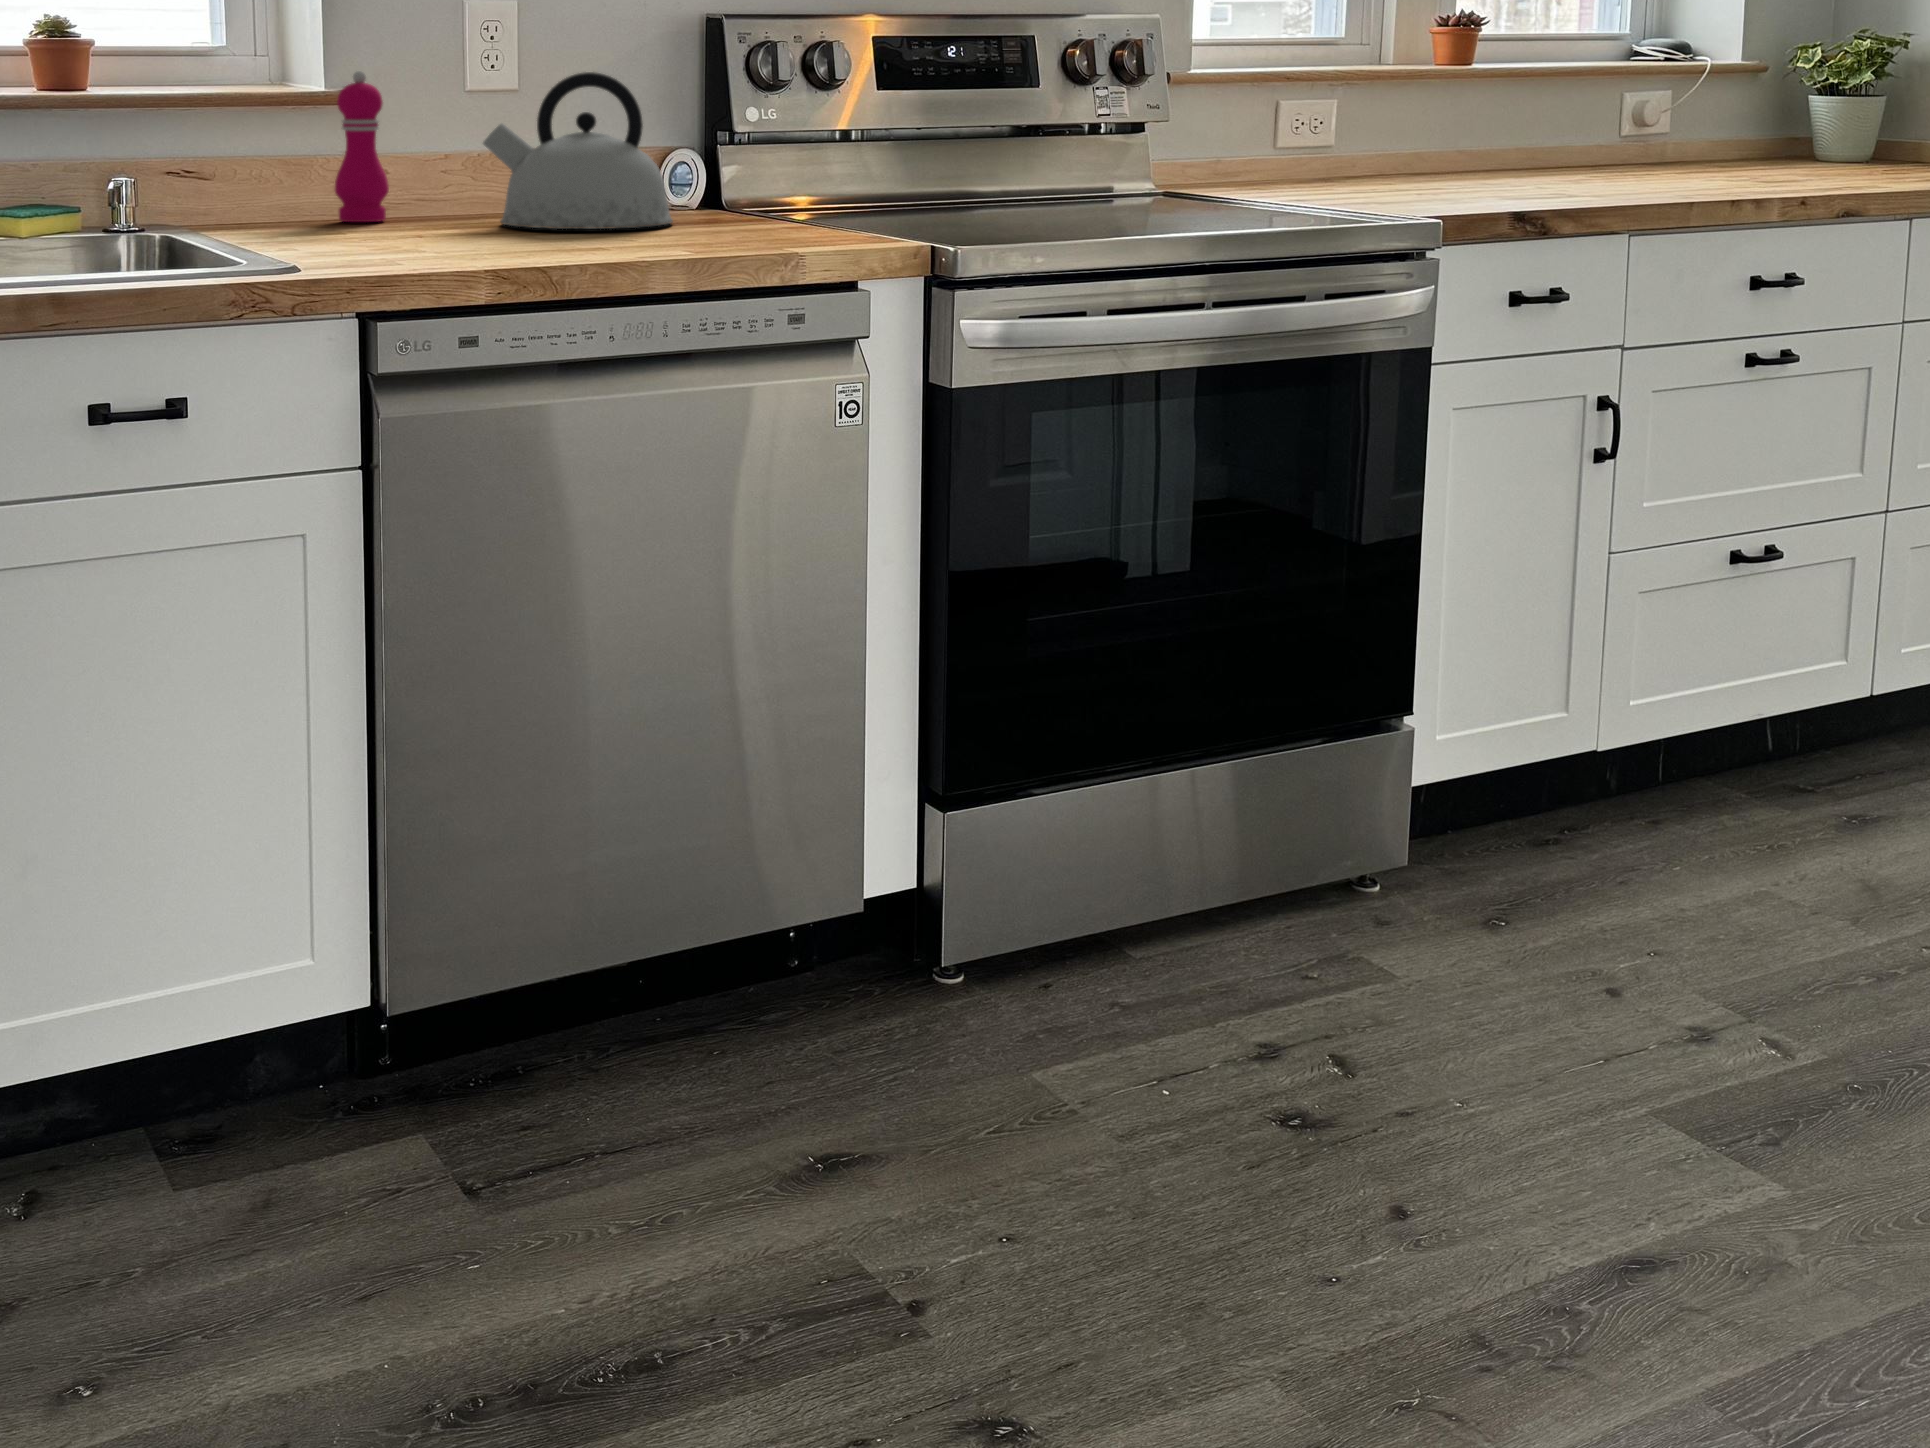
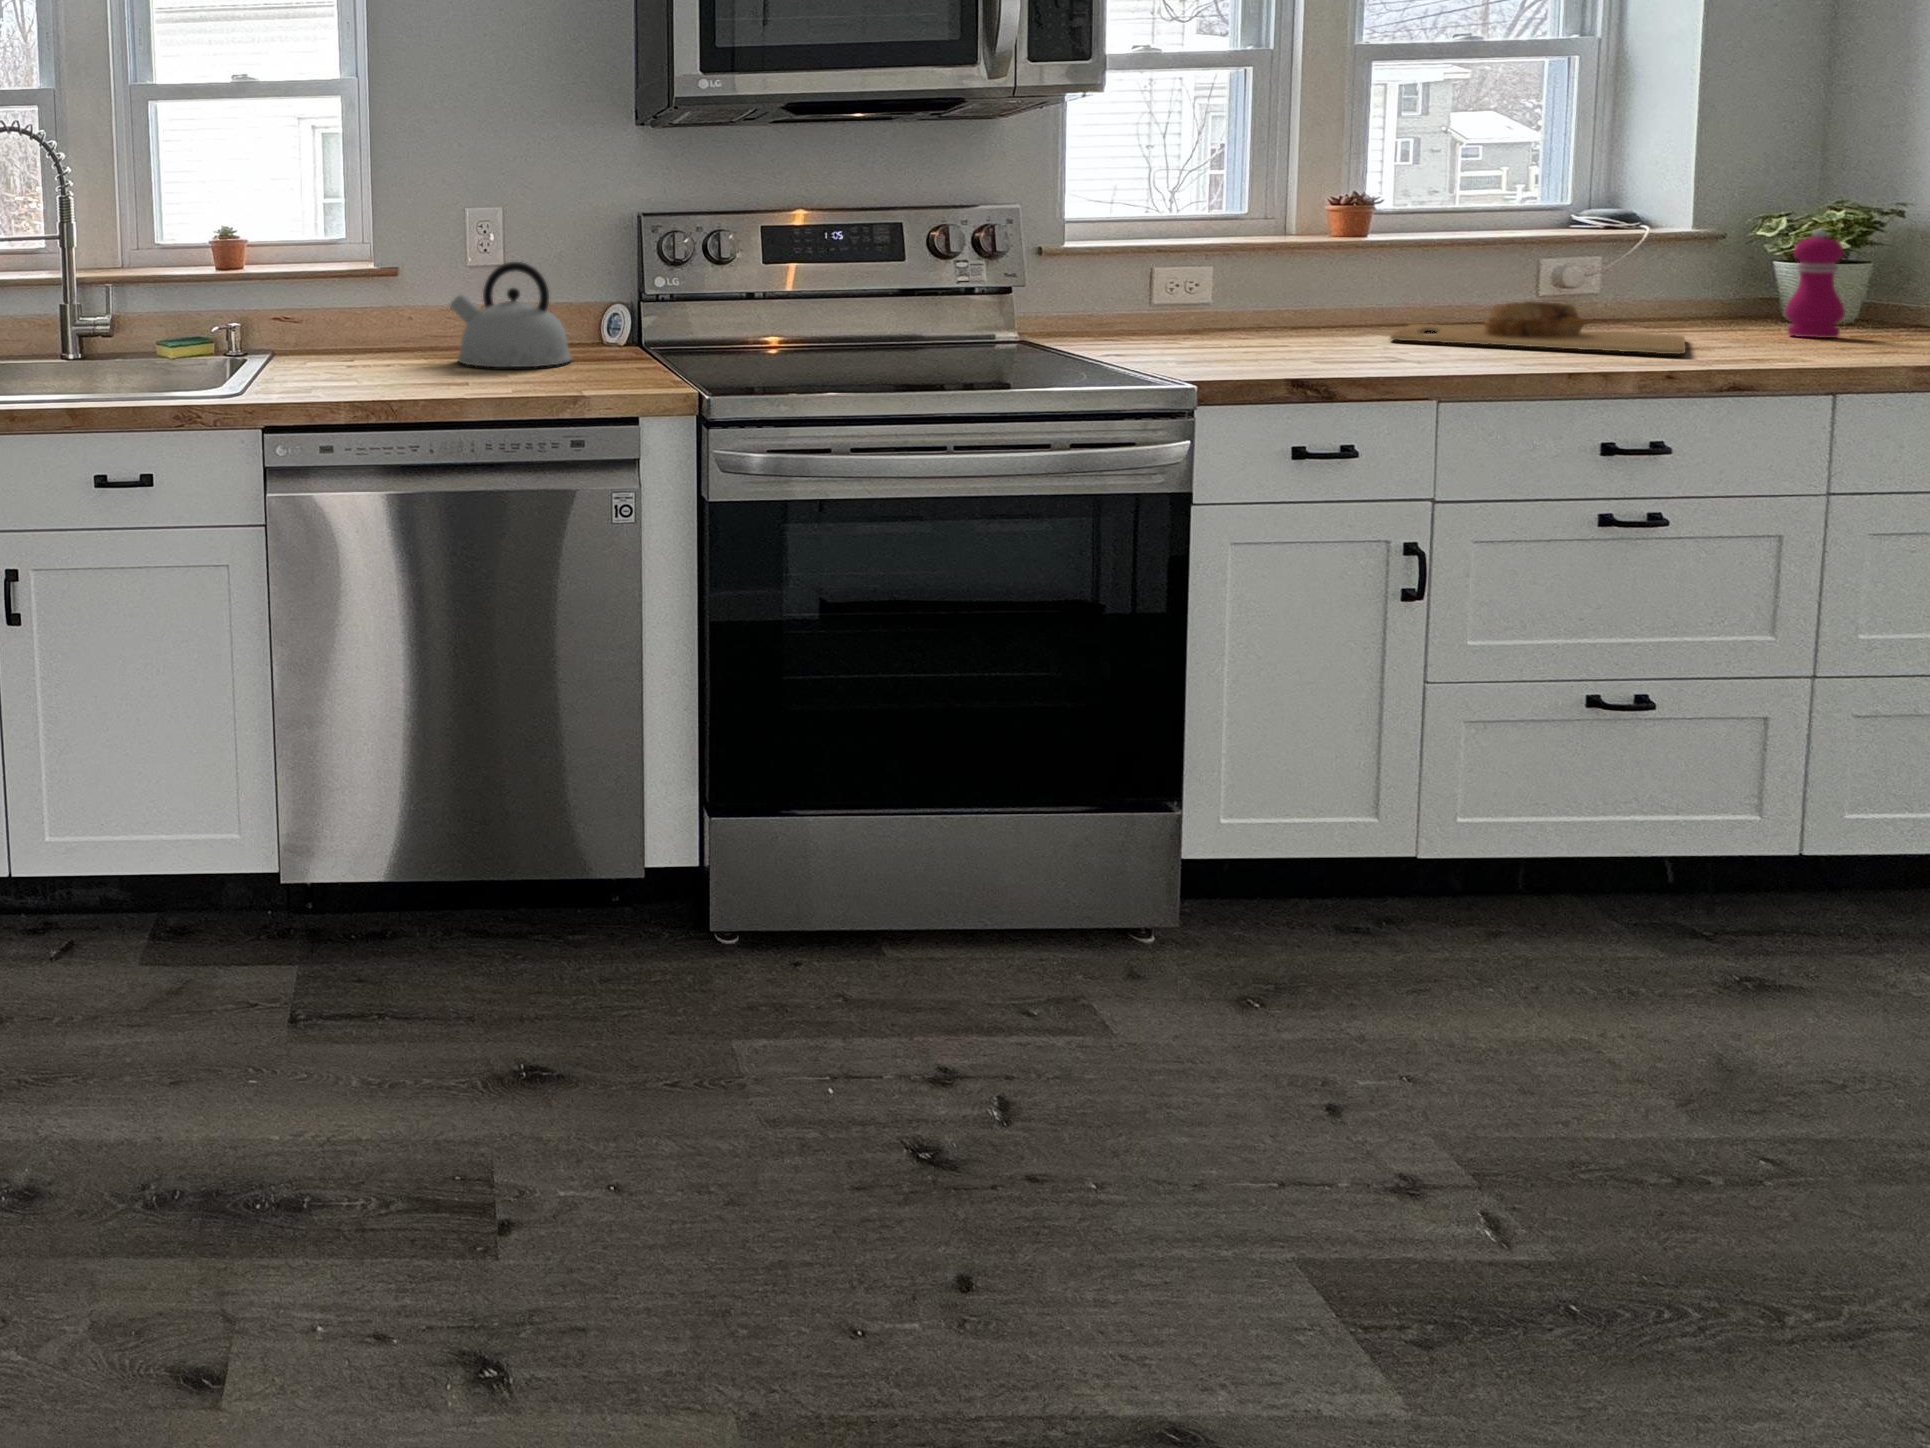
pepper mill: present [335,71,389,222] -> present [1785,229,1845,338]
cutting board: none [1526,133,1794,185] -> present [1390,301,1686,354]

